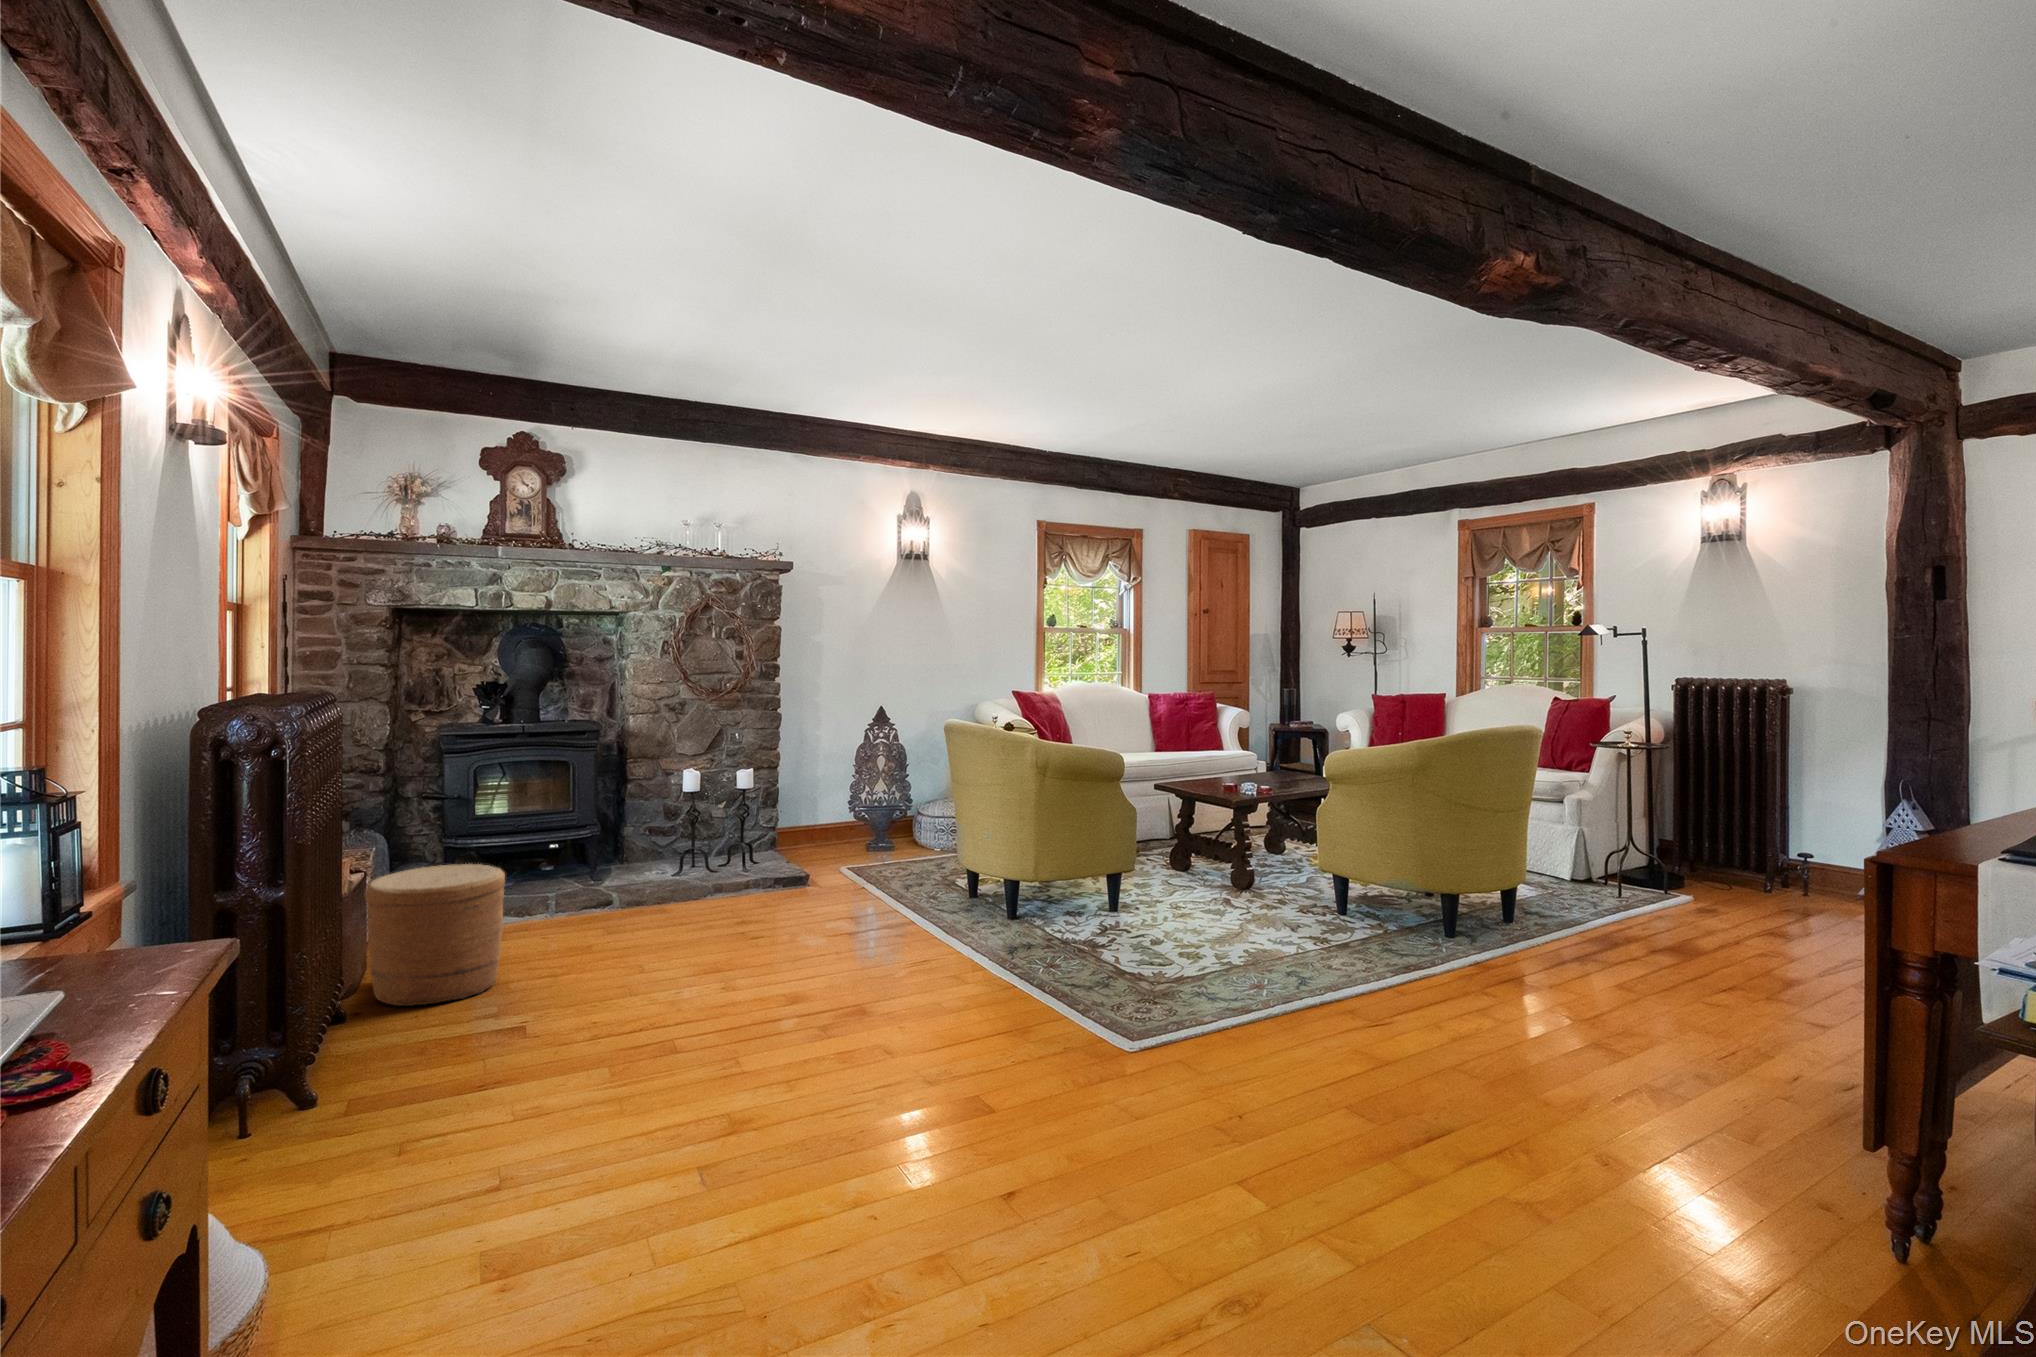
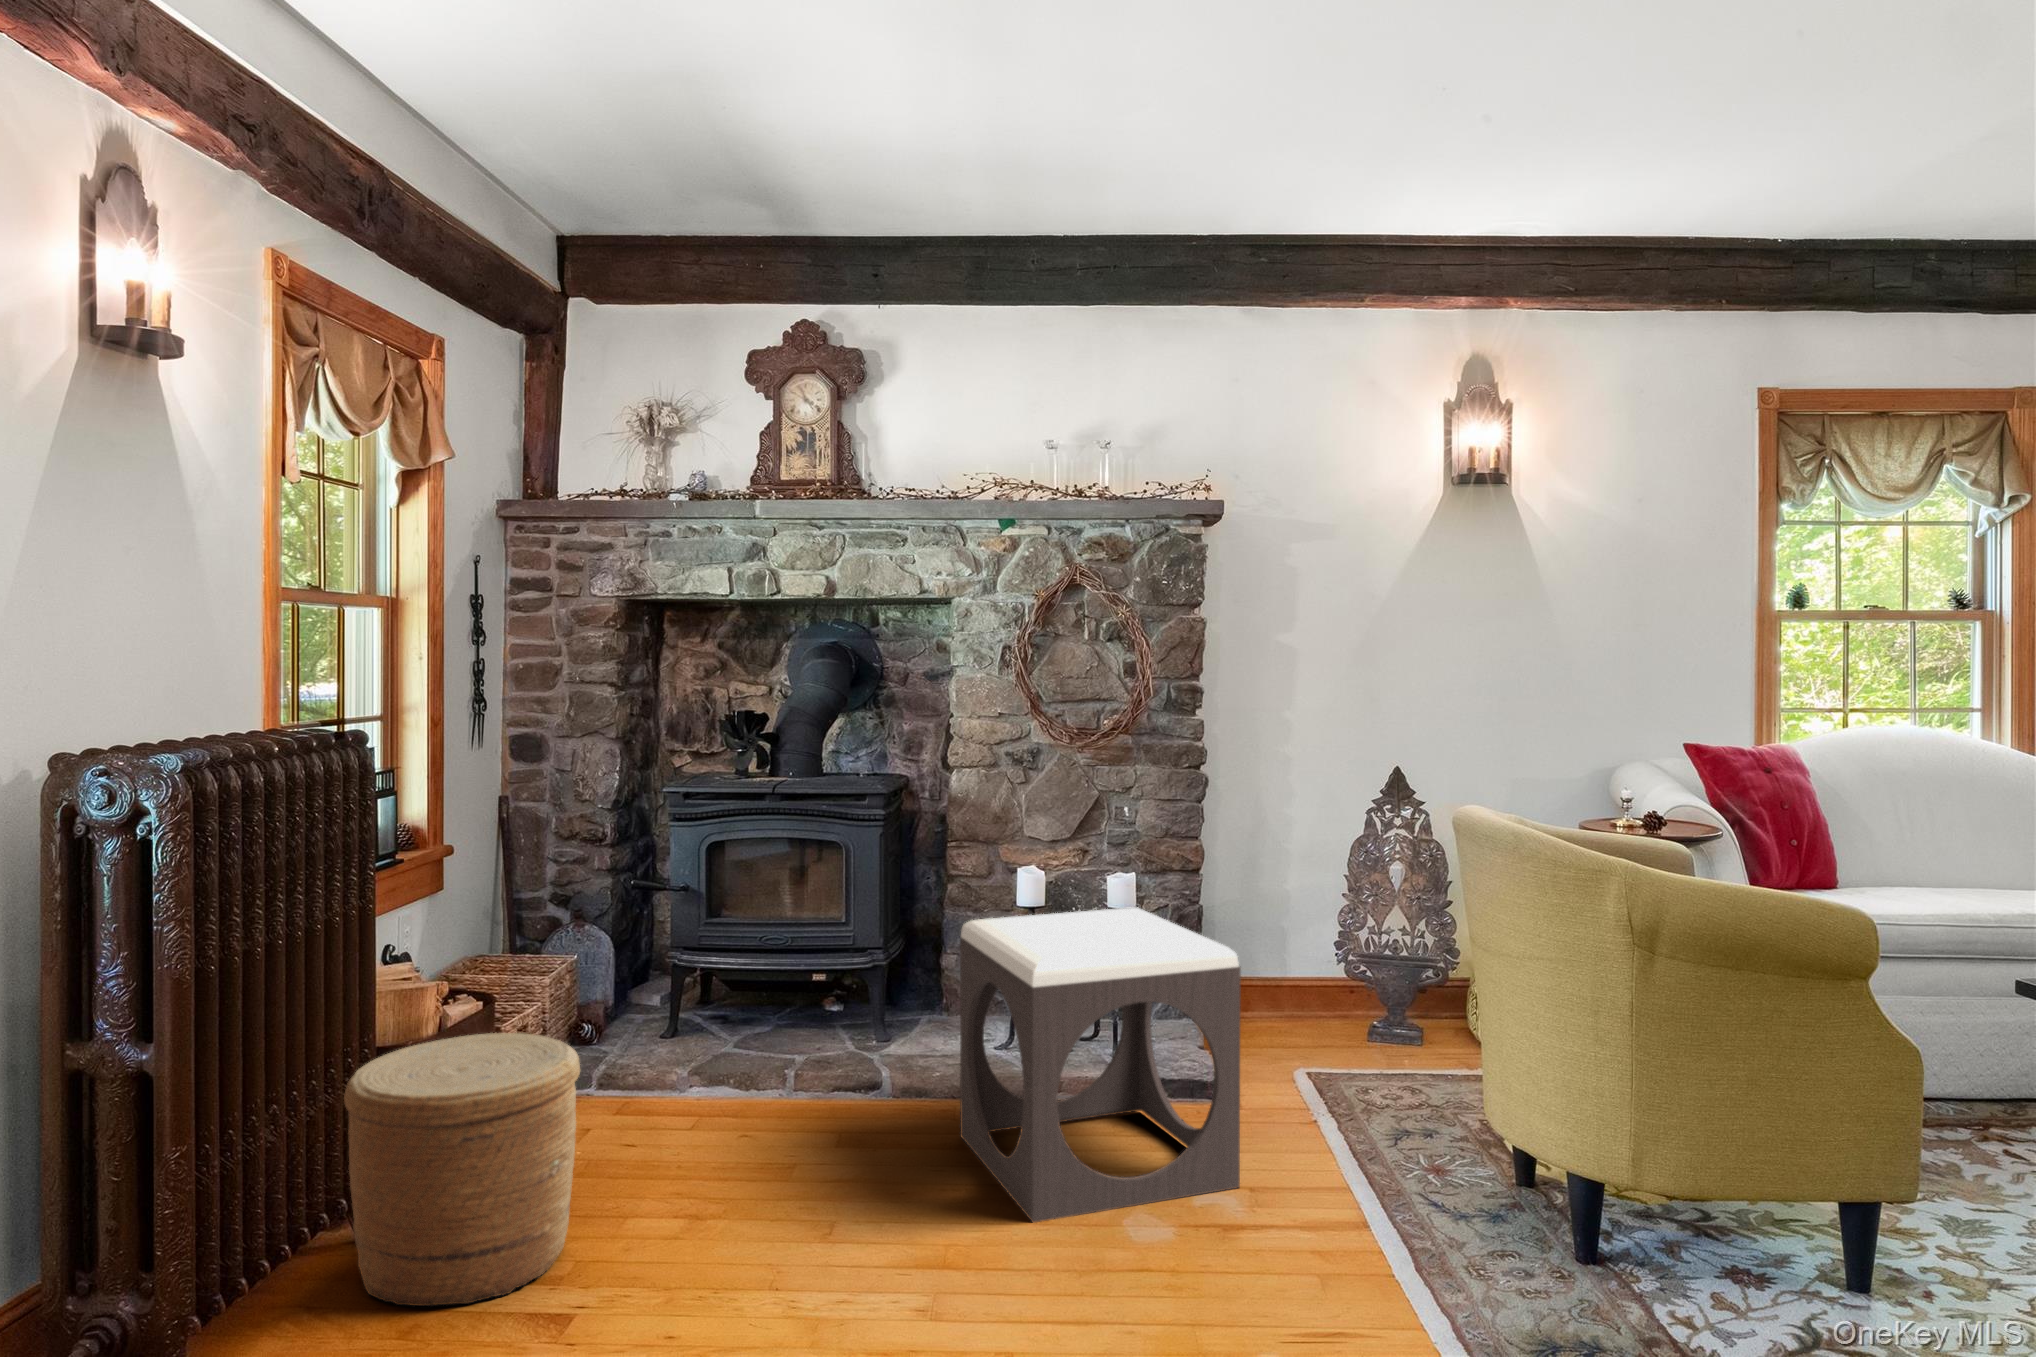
footstool: none [677,782,835,932] -> present [960,907,1241,1223]

